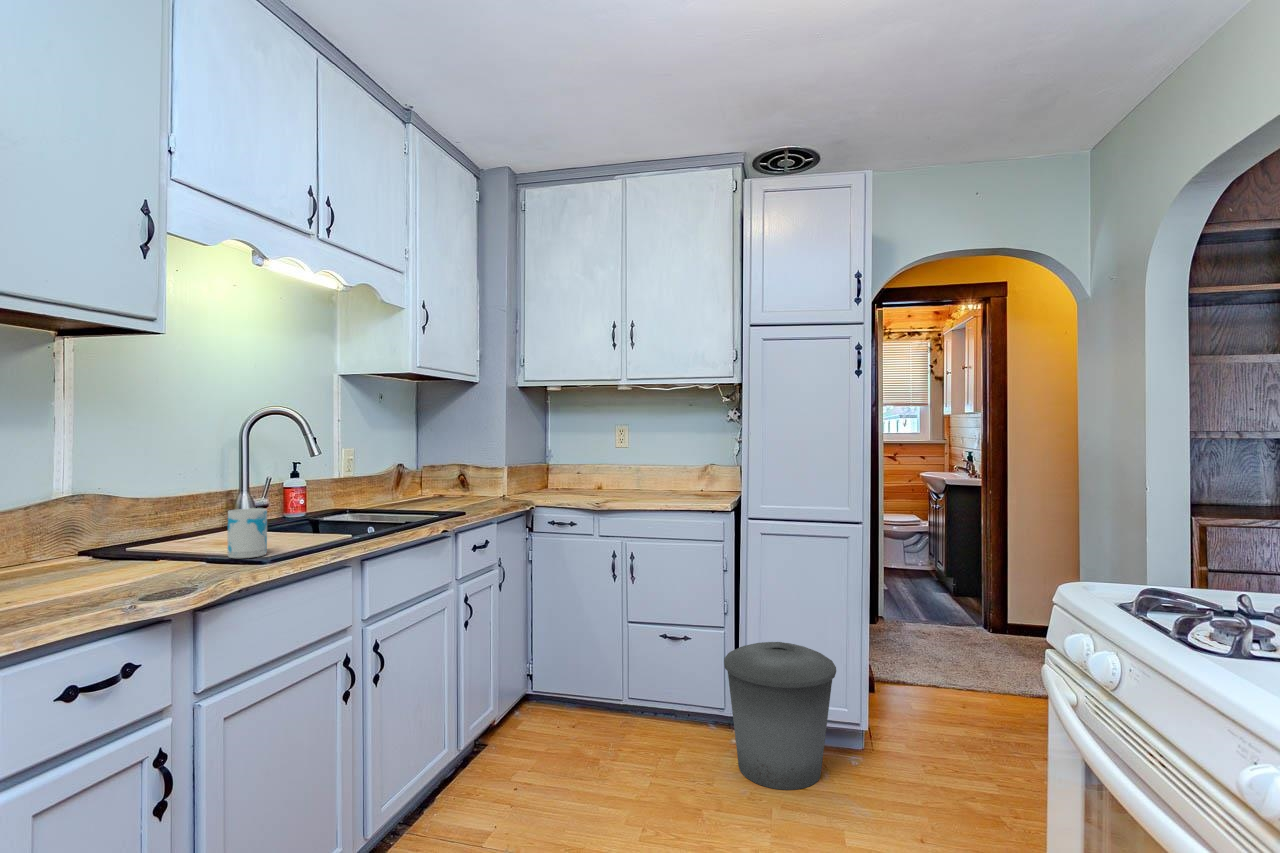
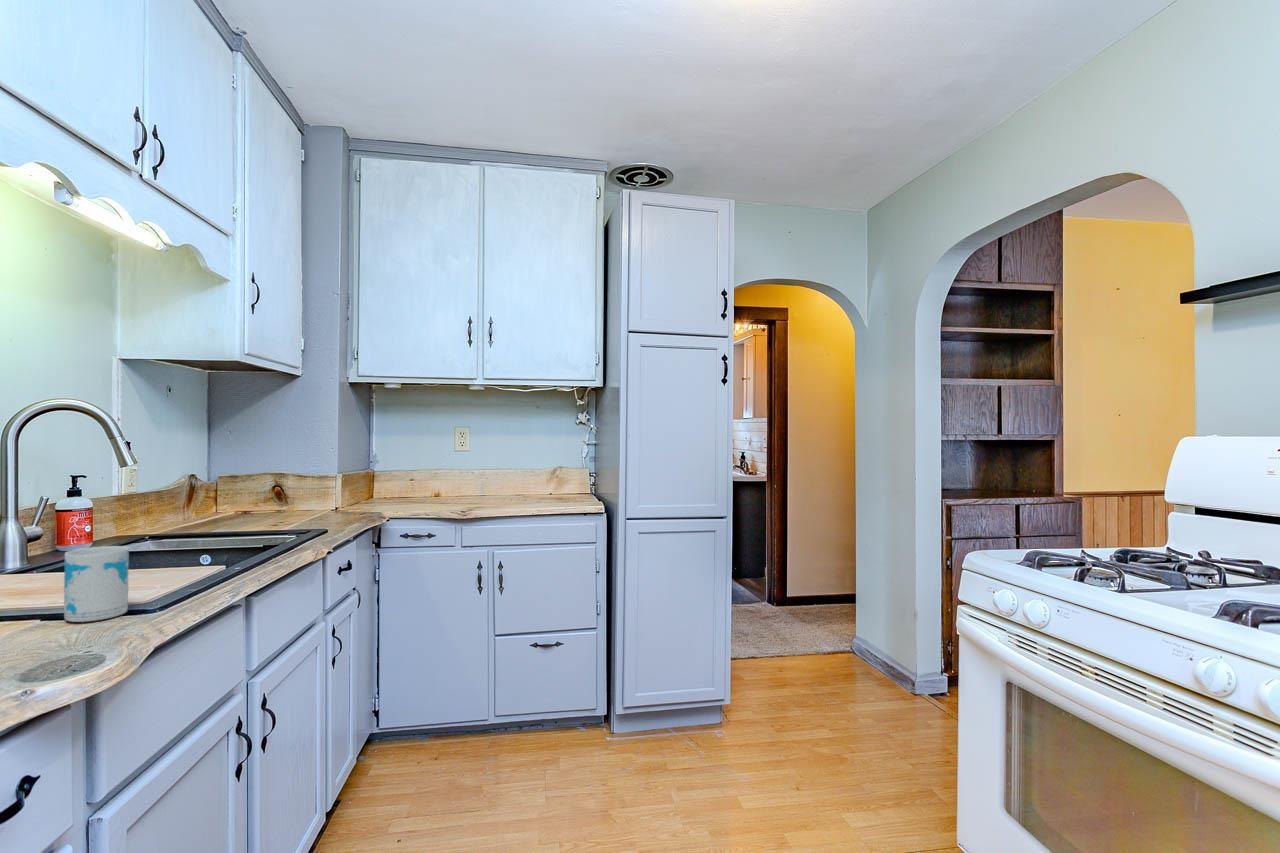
trash can: present [724,642,836,790] -> none [611,640,719,784]

